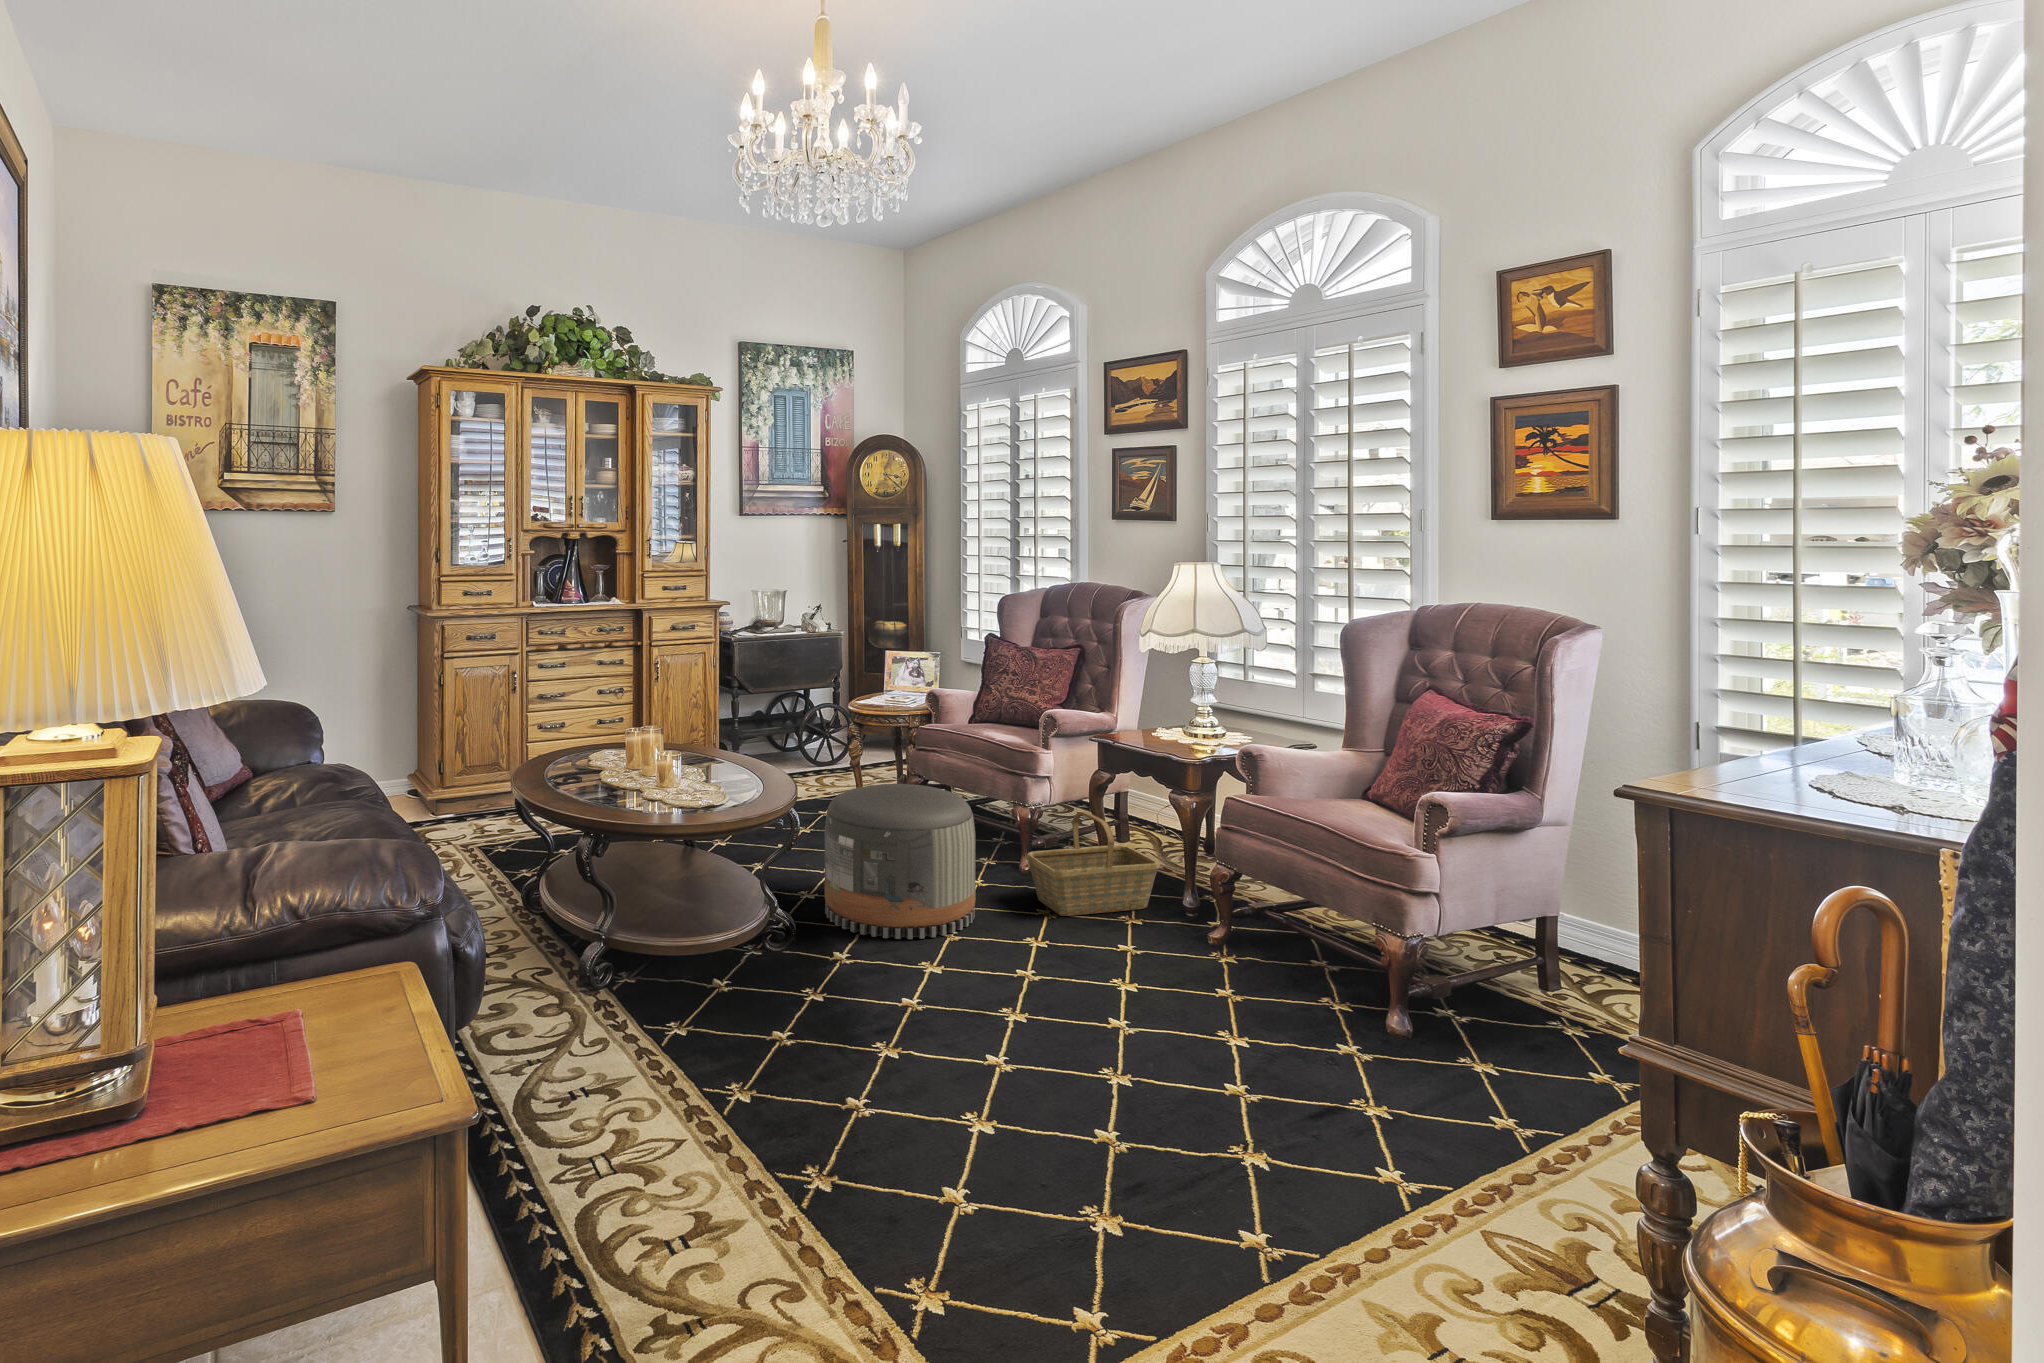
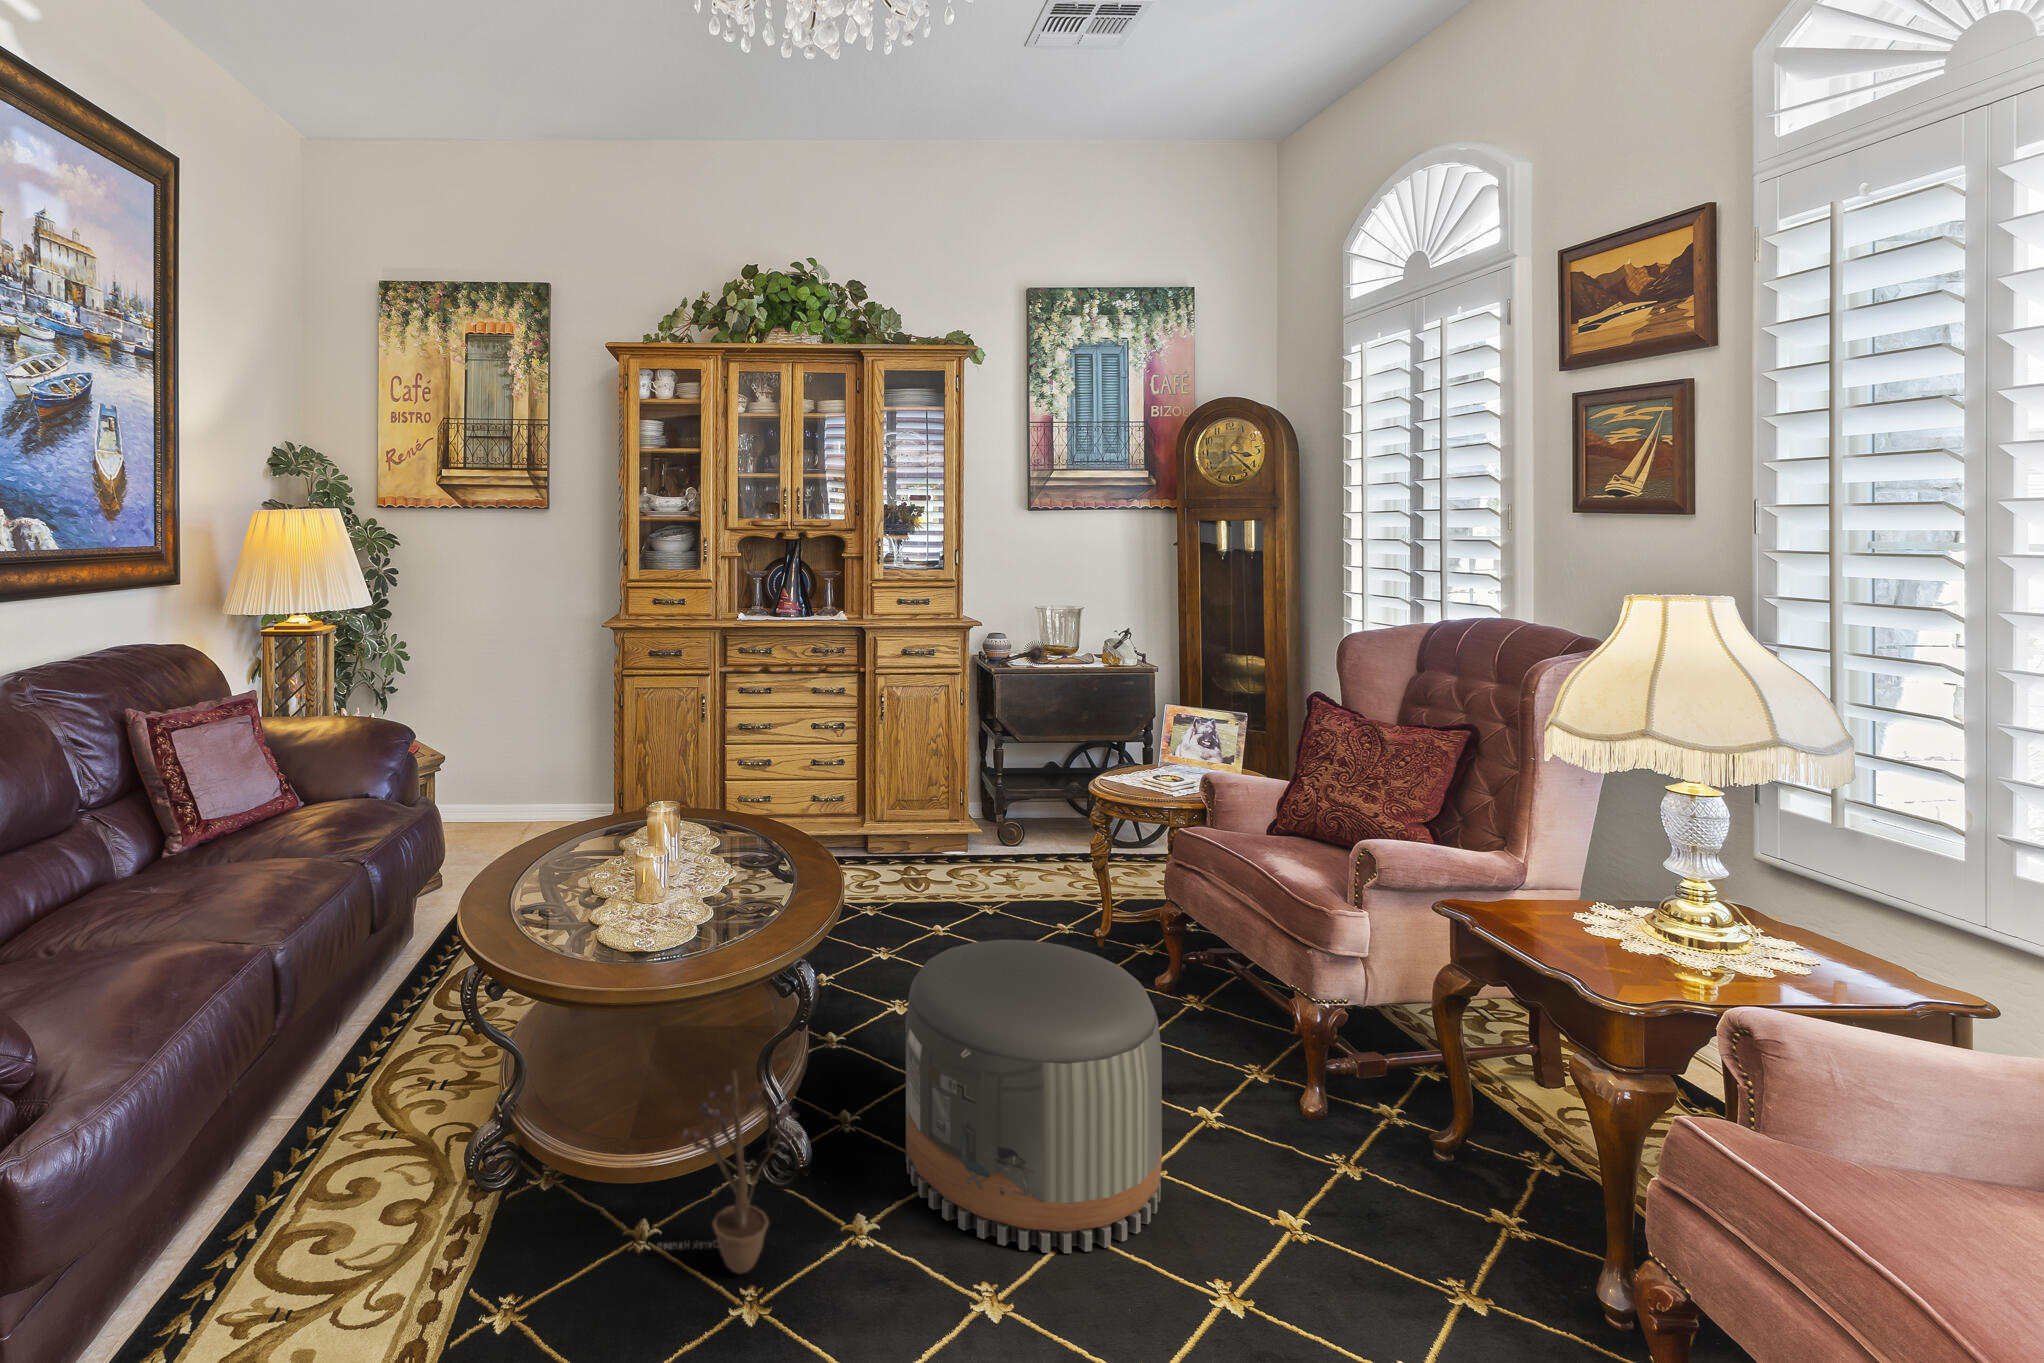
basket: present [1026,812,1160,916] -> none [1278,1061,1561,1295]
decorative plant: none [732,854,819,975] -> present [664,1070,803,1273]

